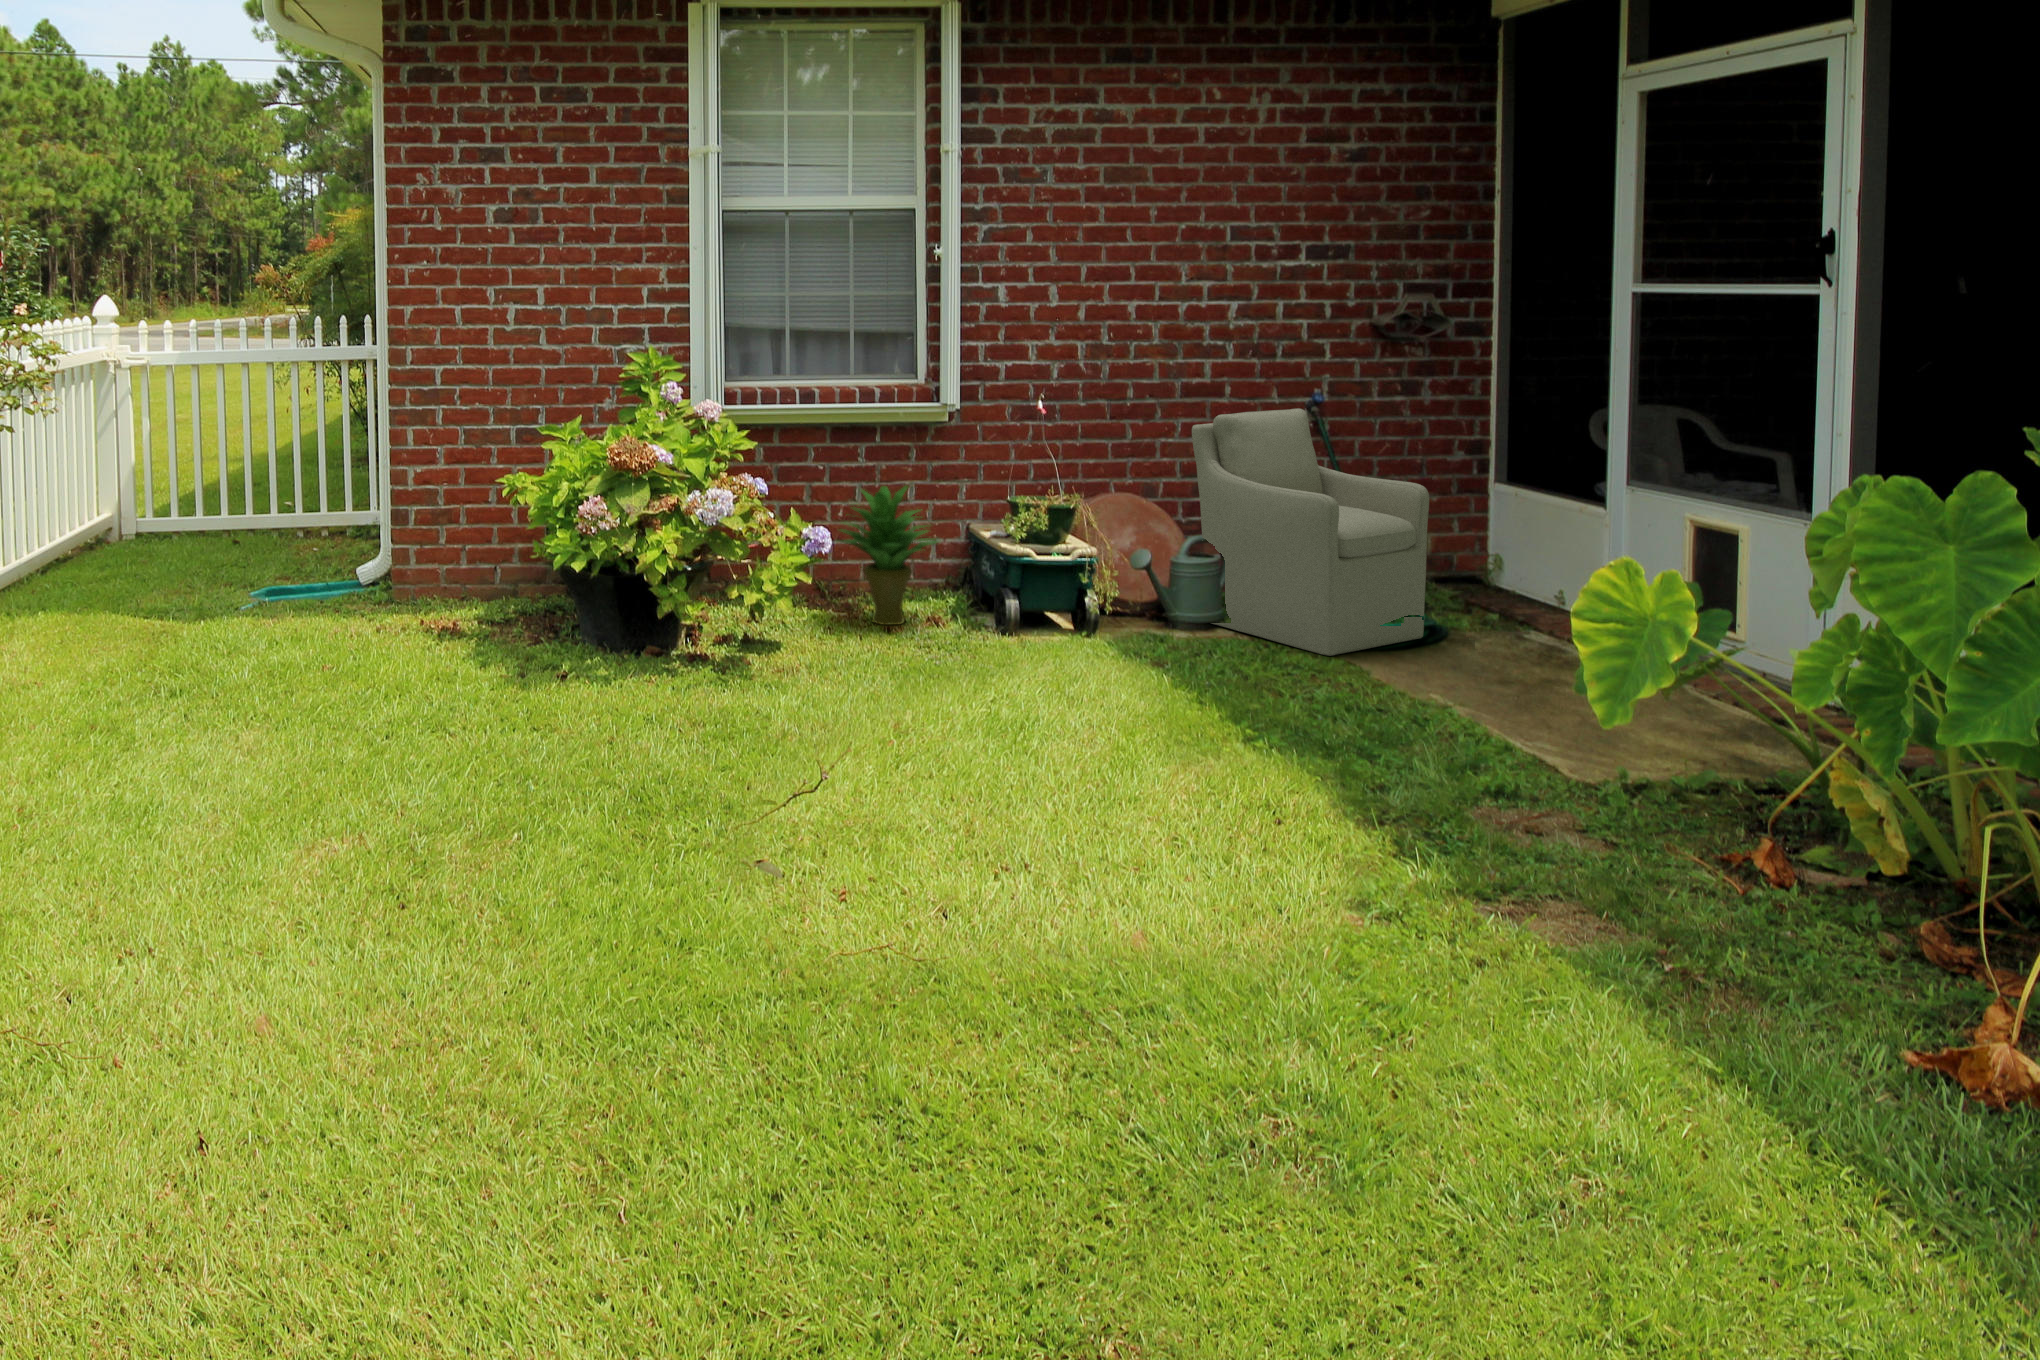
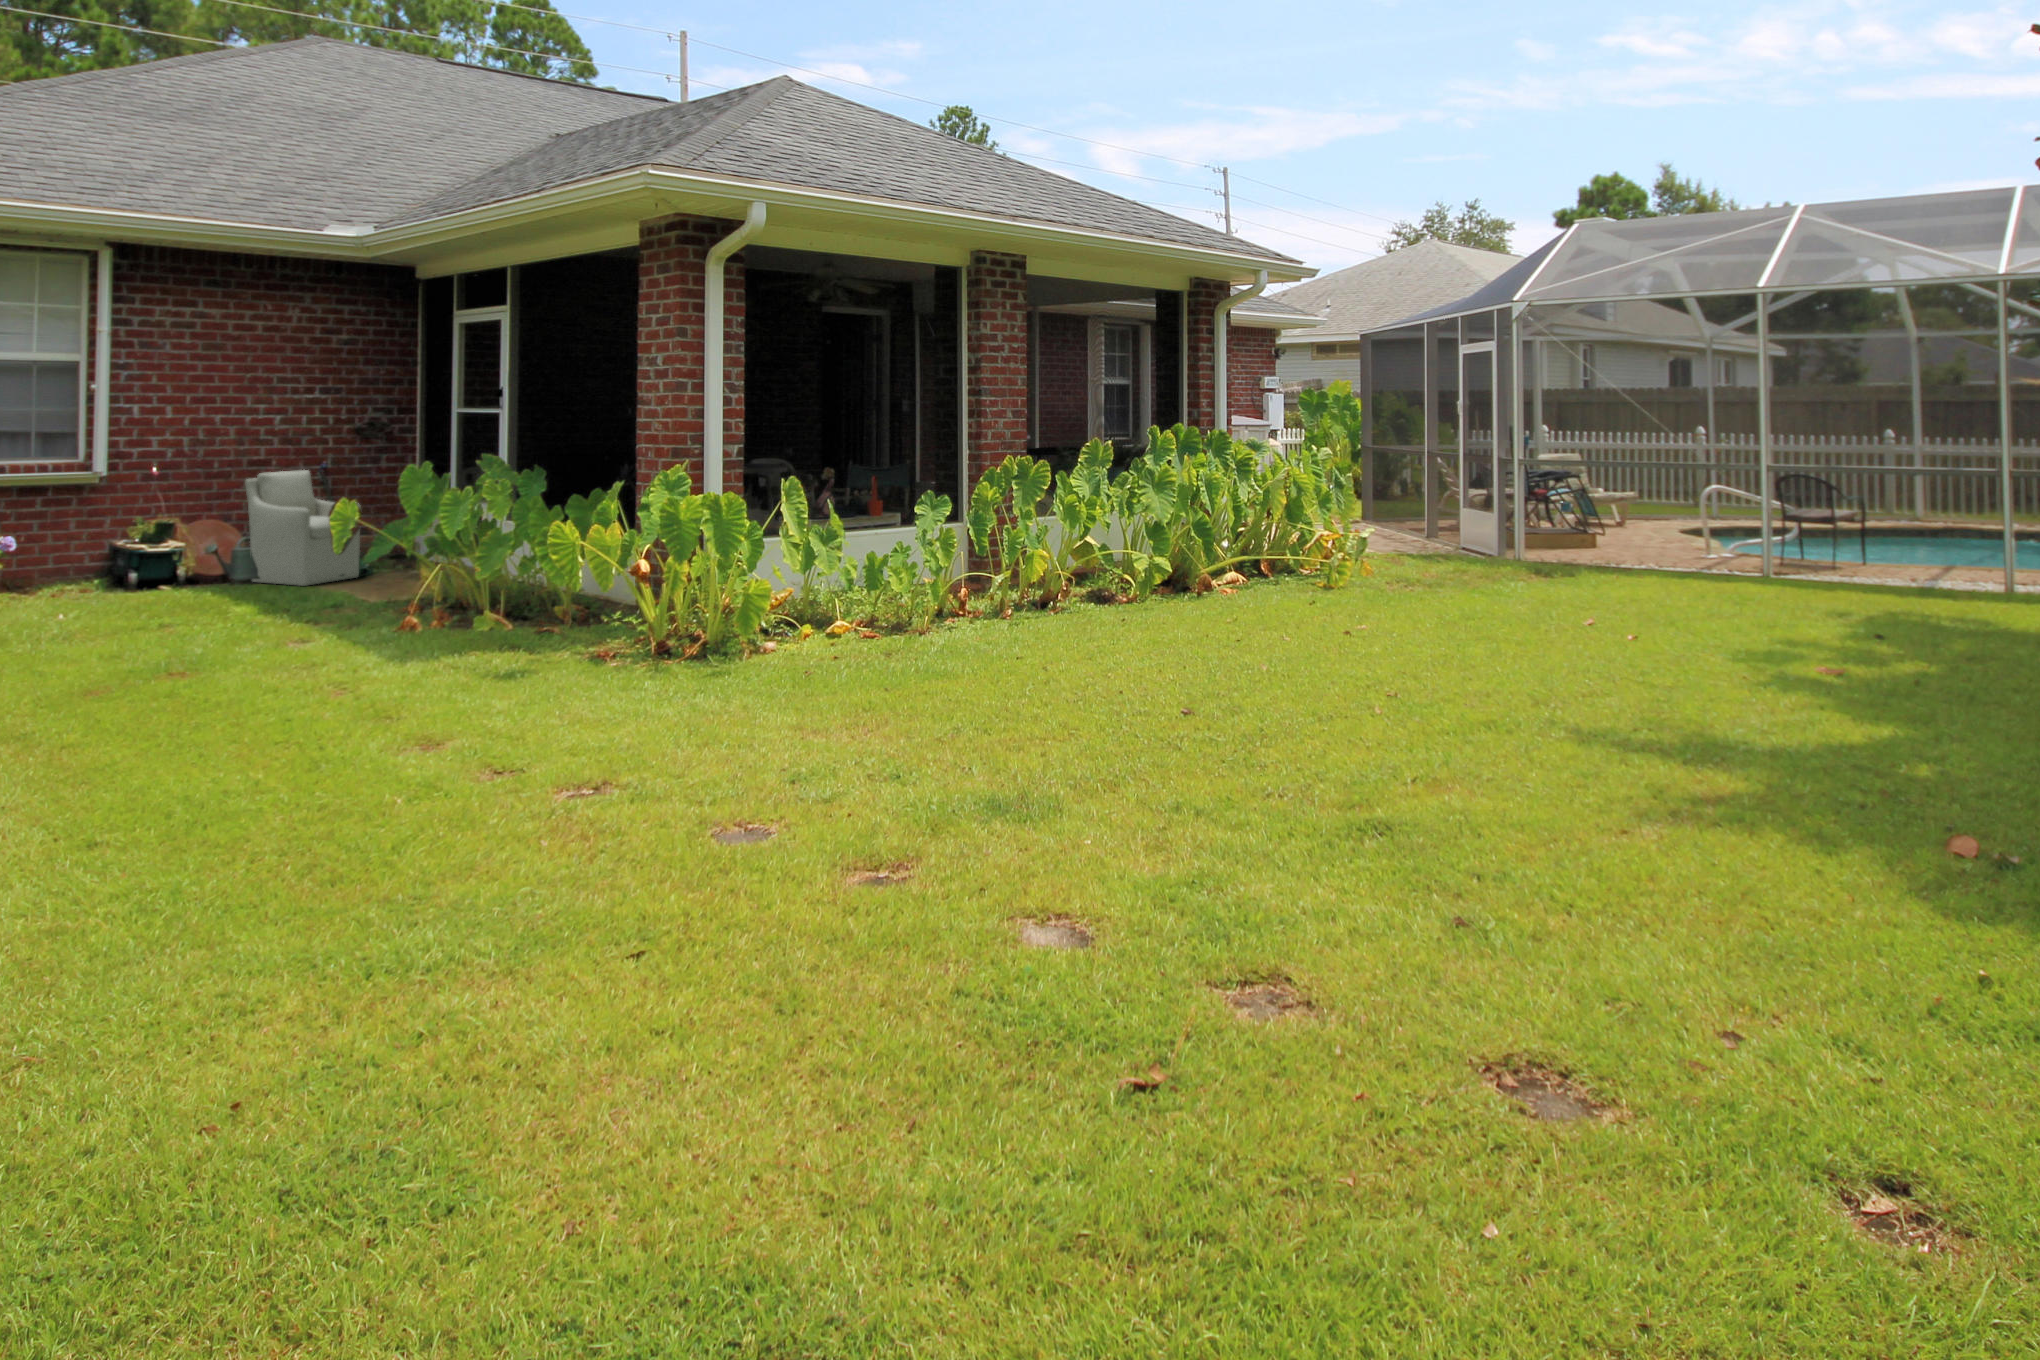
potted plant: present [841,486,938,625] -> none [20,518,92,599]

